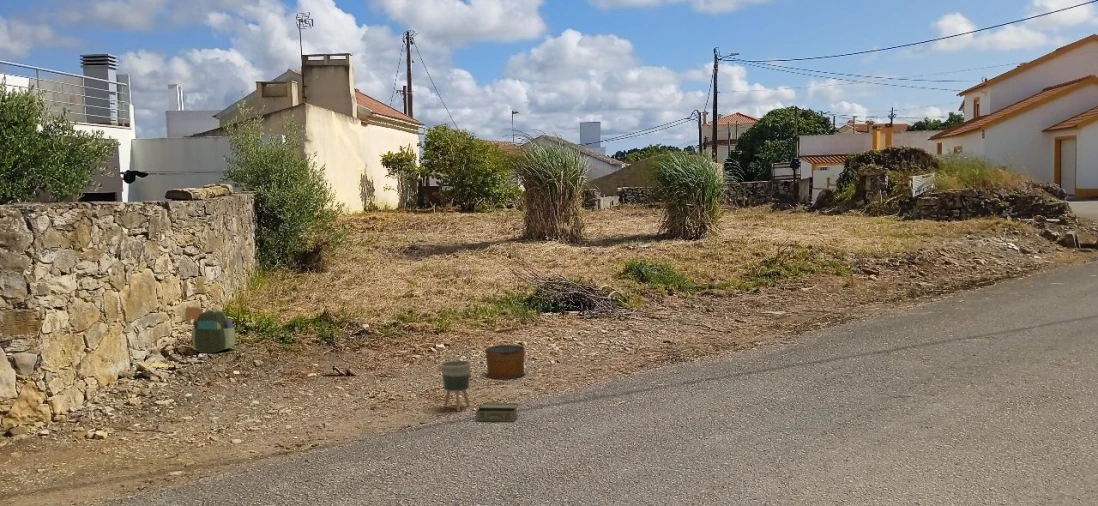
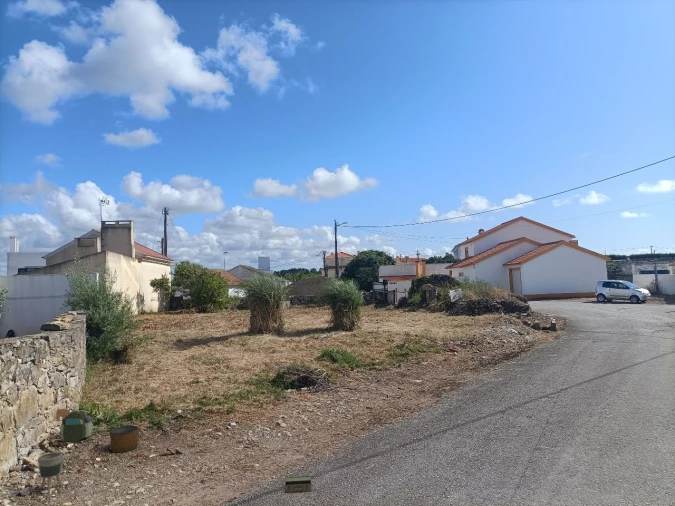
bucket: present [486,329,525,379] -> present [109,415,138,452]
planter: present [441,360,471,412] -> present [38,452,62,493]

